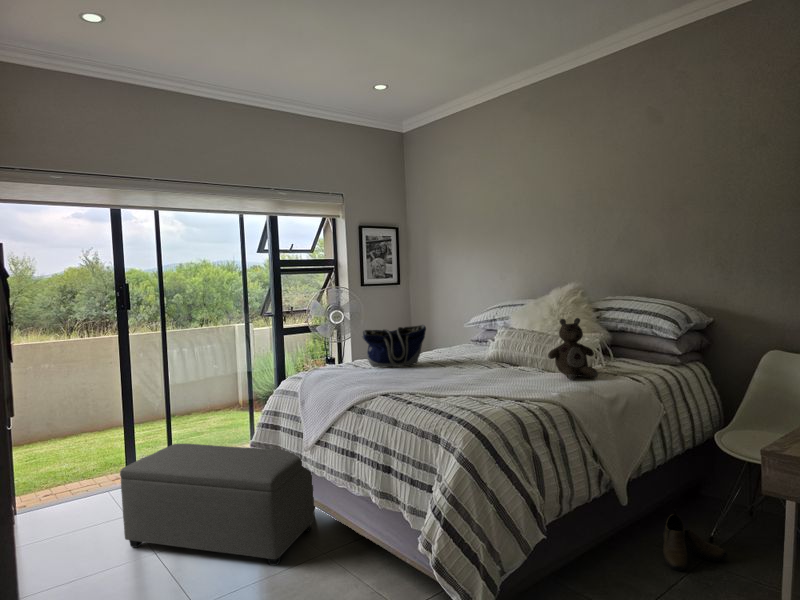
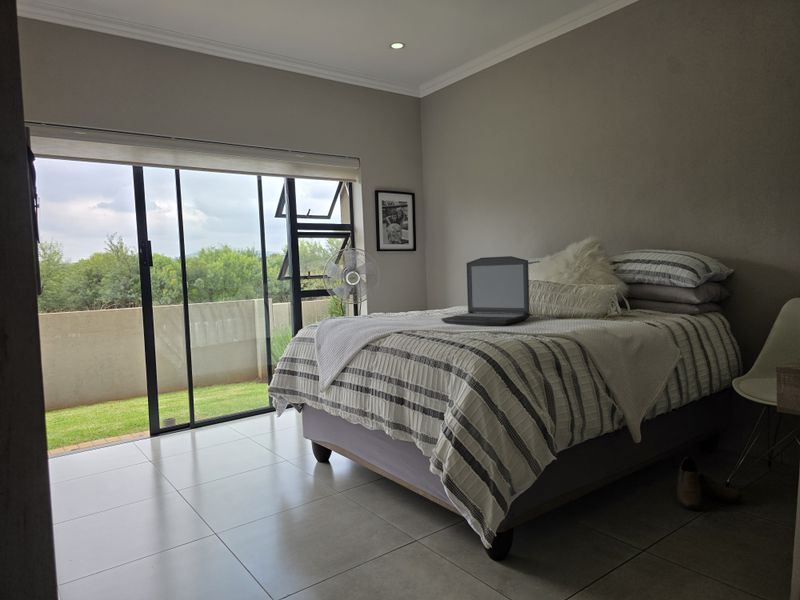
laptop: none [427,310,516,384] -> present [442,256,530,326]
stuffed bear: present [548,318,598,380] -> none [562,262,613,323]
tote bag: present [362,325,426,368] -> none [377,275,441,317]
ottoman: present [120,444,315,565] -> none [143,390,330,502]

